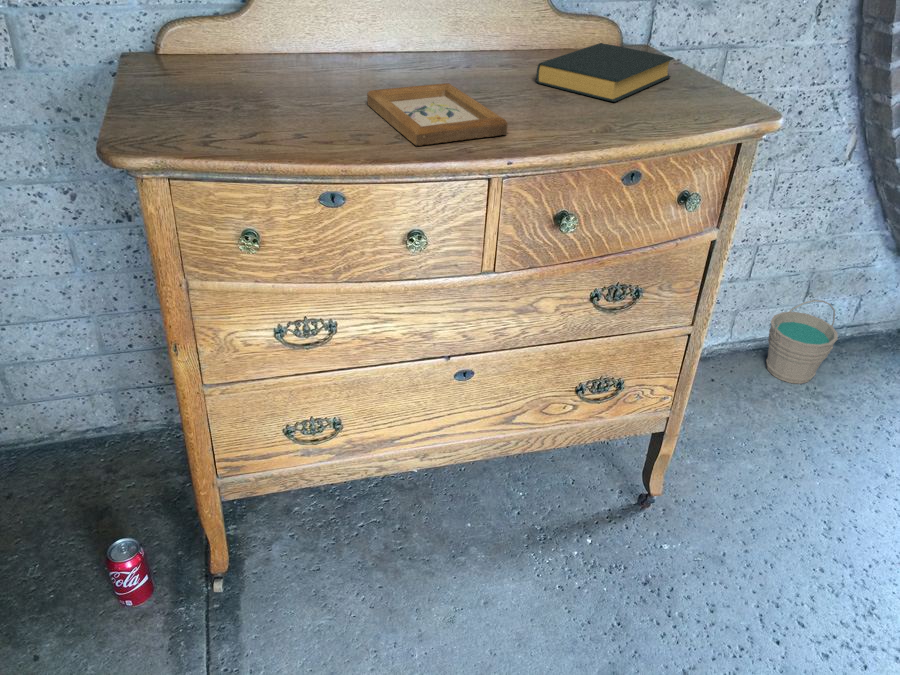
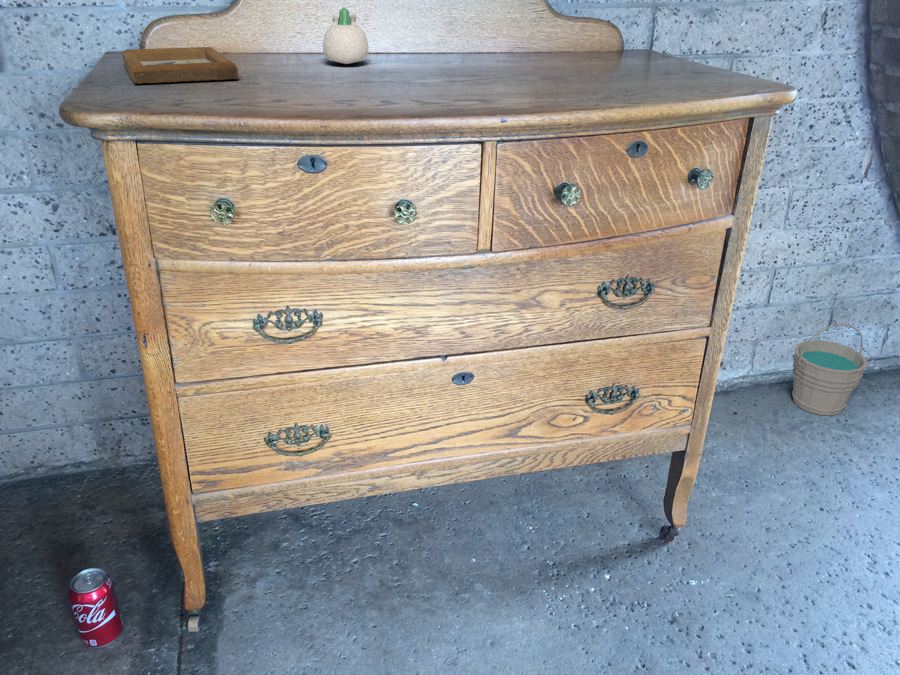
succulent planter: none [334,18,378,73] -> present [323,8,368,64]
hardback book: present [536,43,674,102] -> none [533,40,678,81]
picture frame: present [367,83,508,146] -> present [123,47,239,84]

